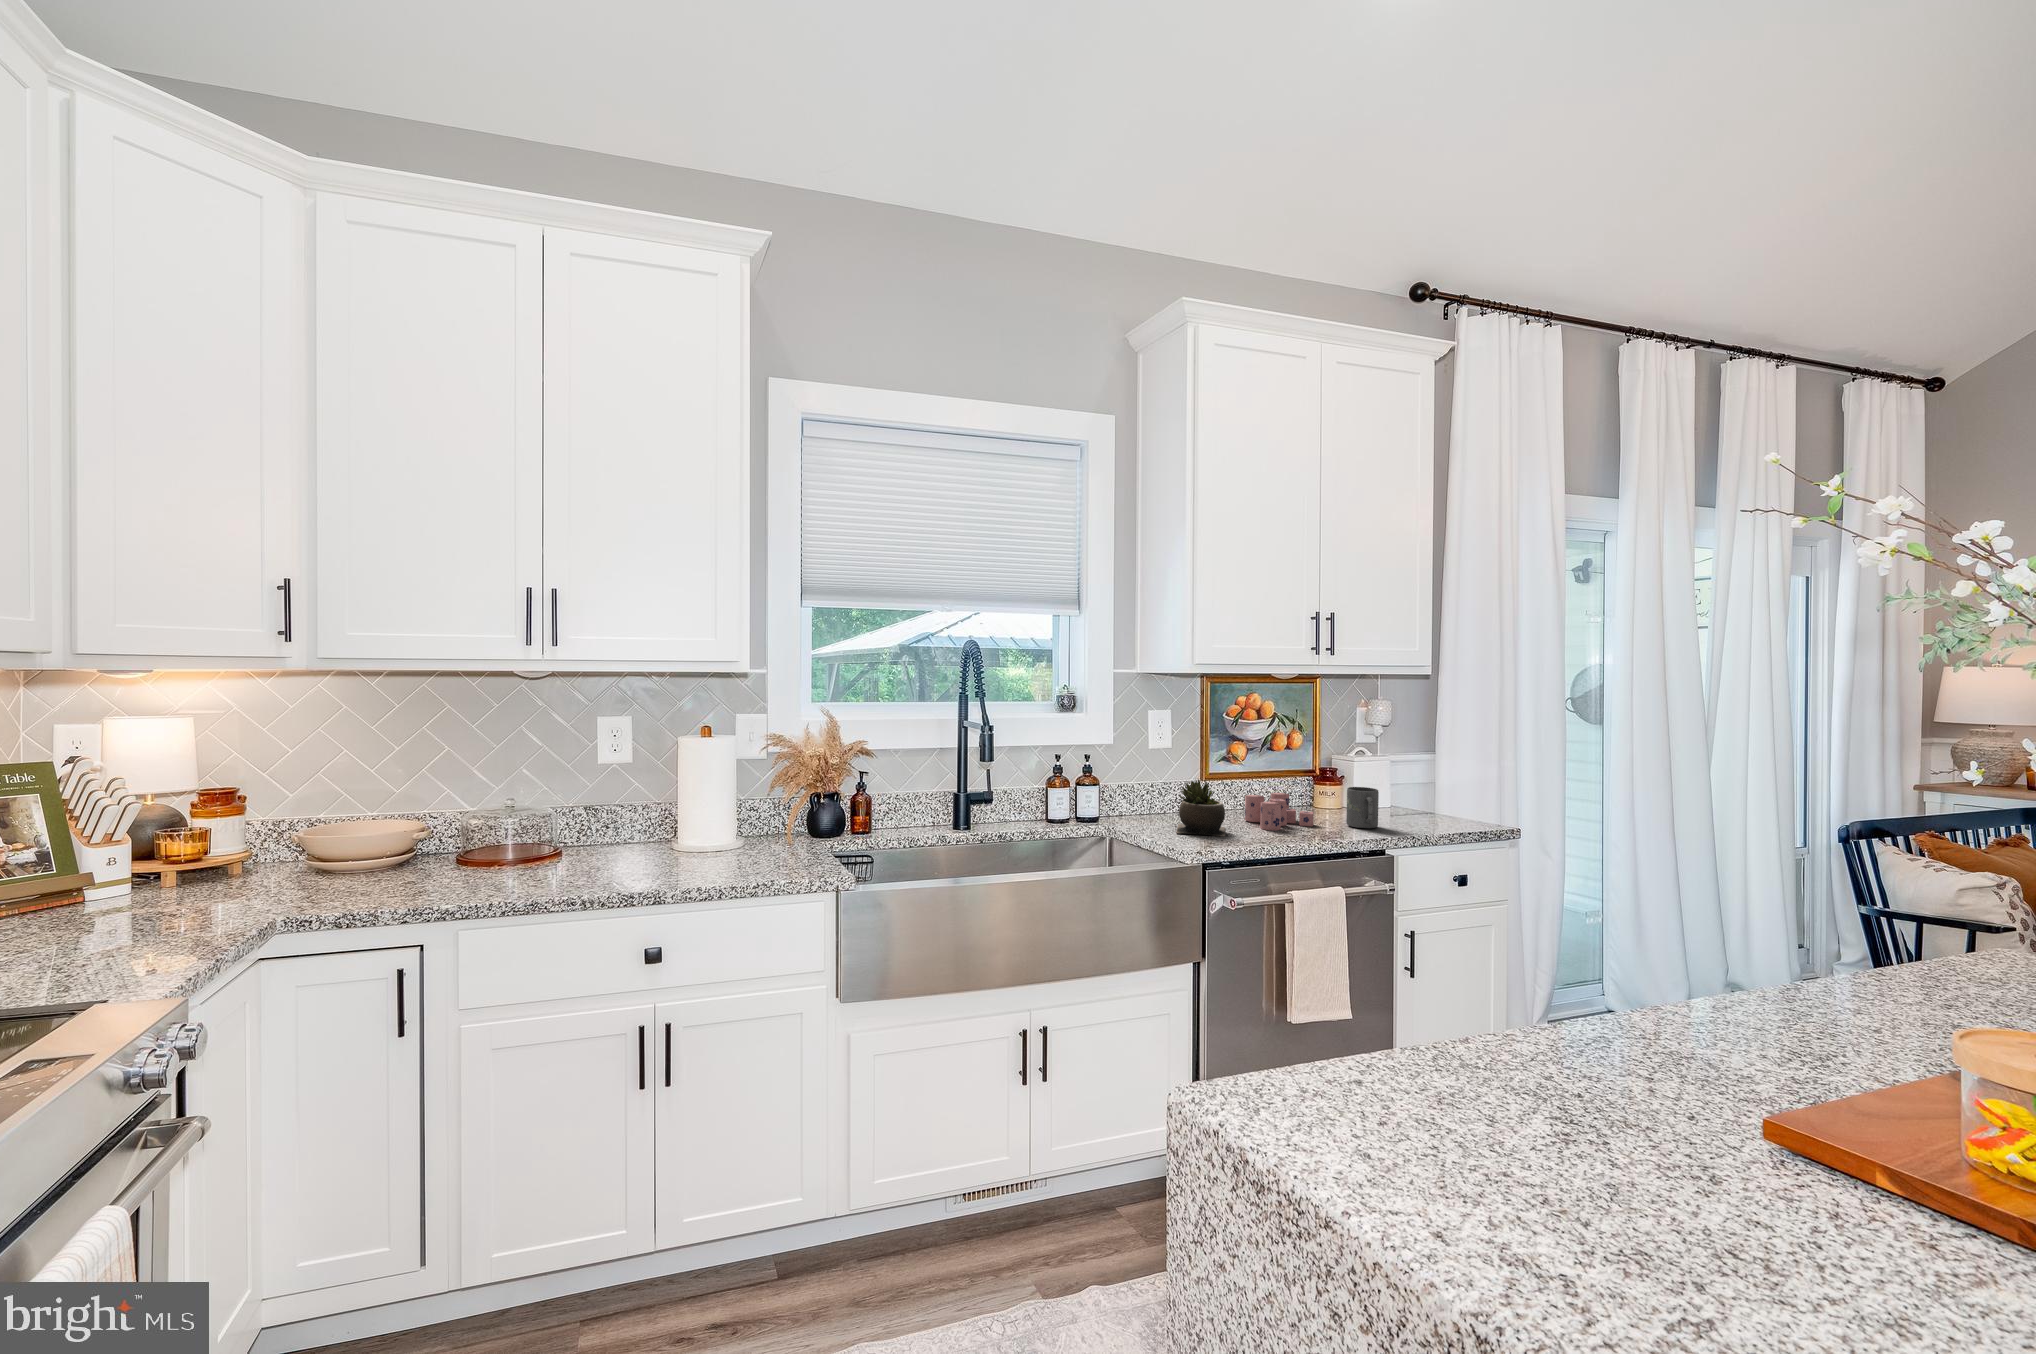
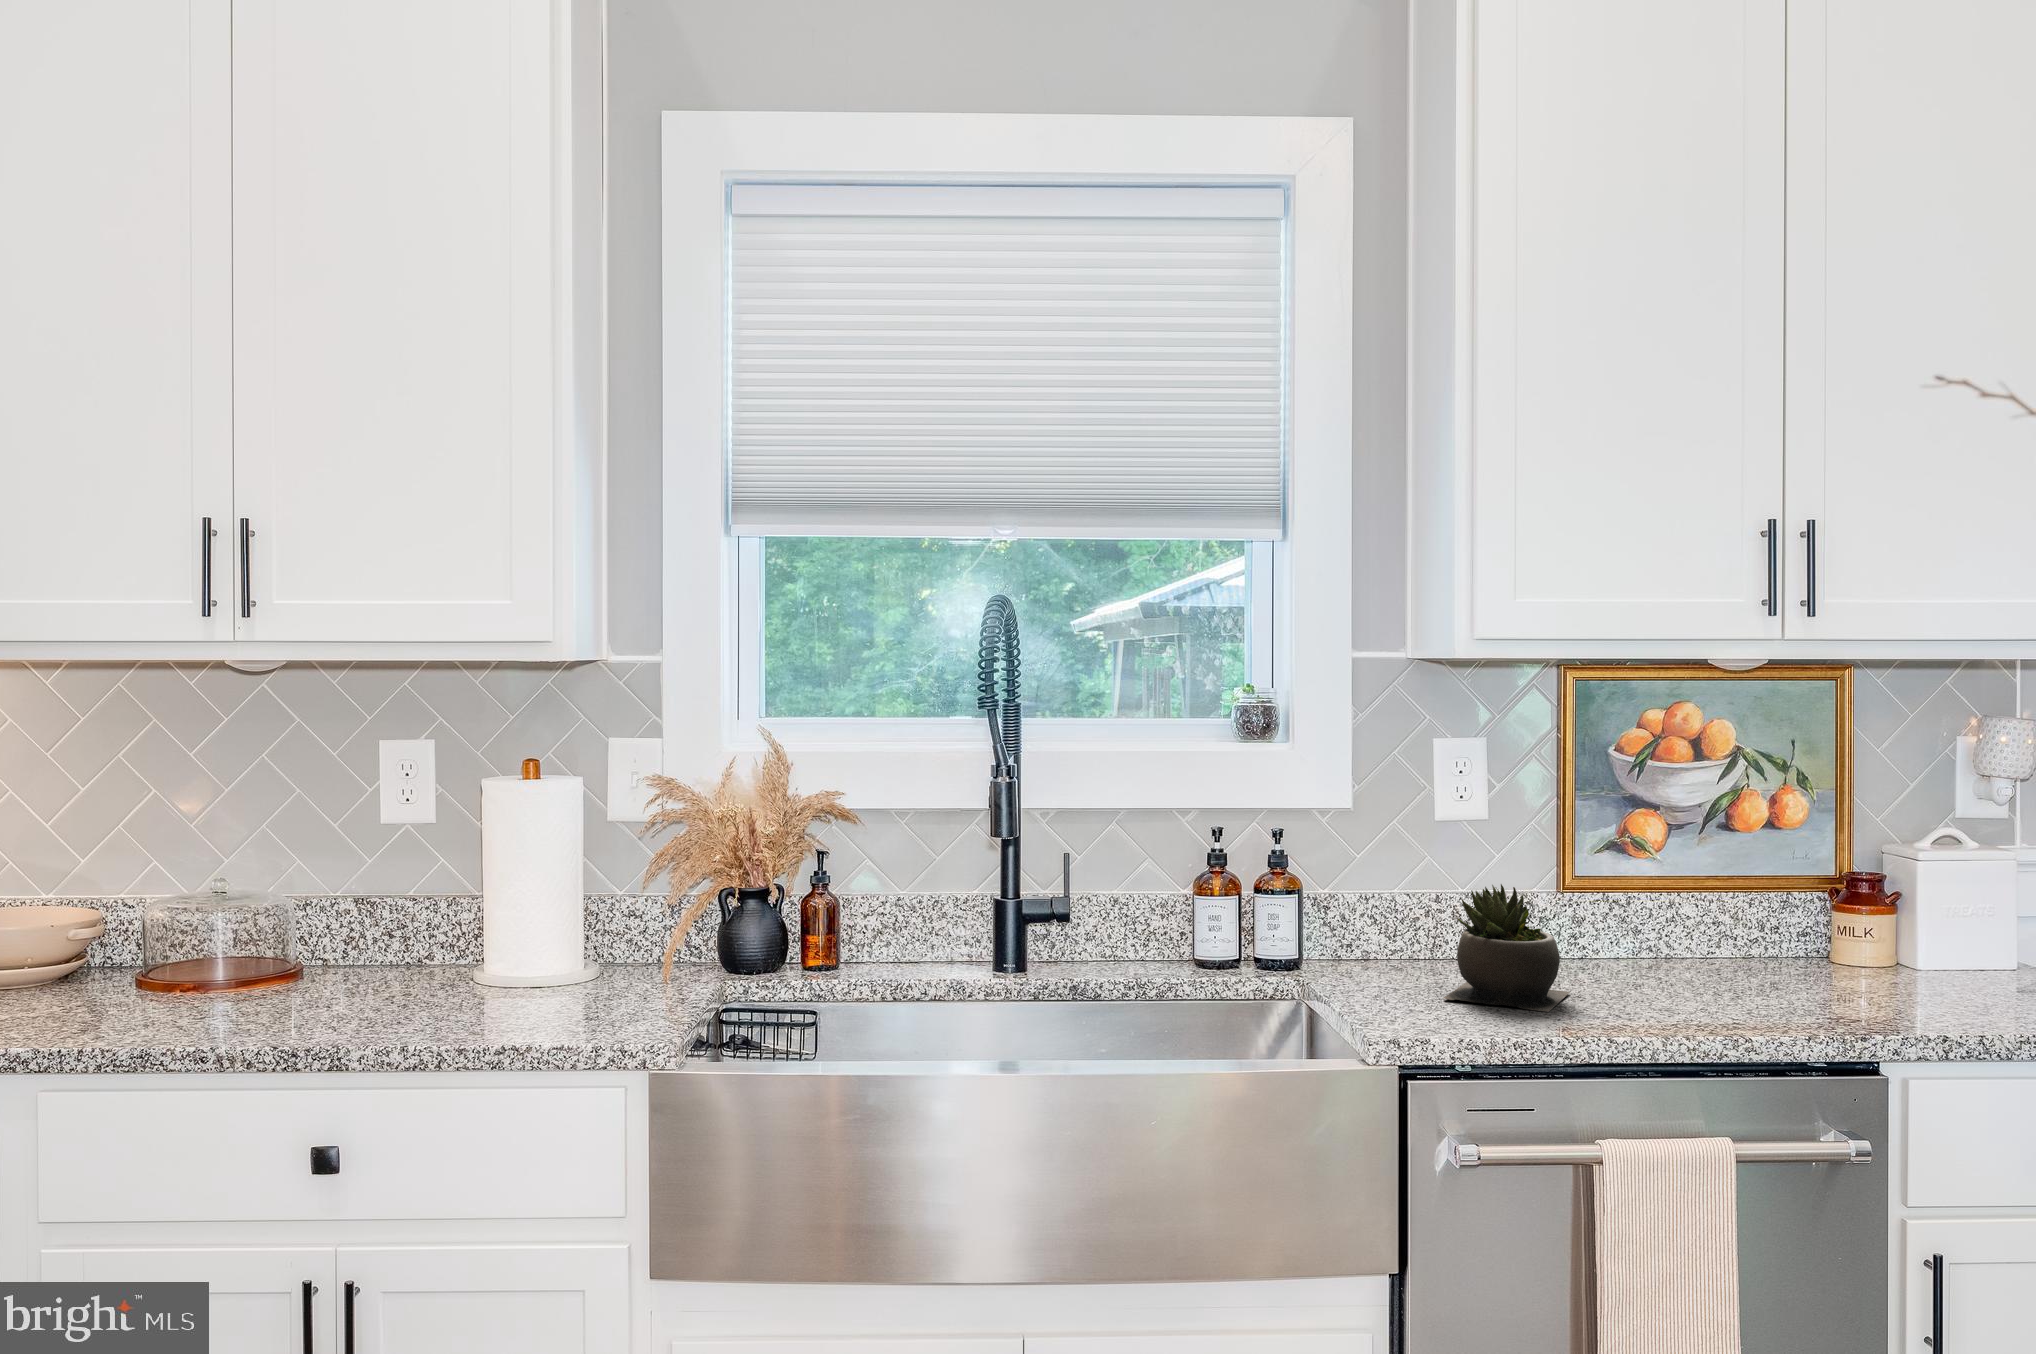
mug: present [1346,787,1379,828] -> none [1877,915,1957,1013]
candle: present [1245,793,1313,831] -> none [1637,923,1795,1006]

